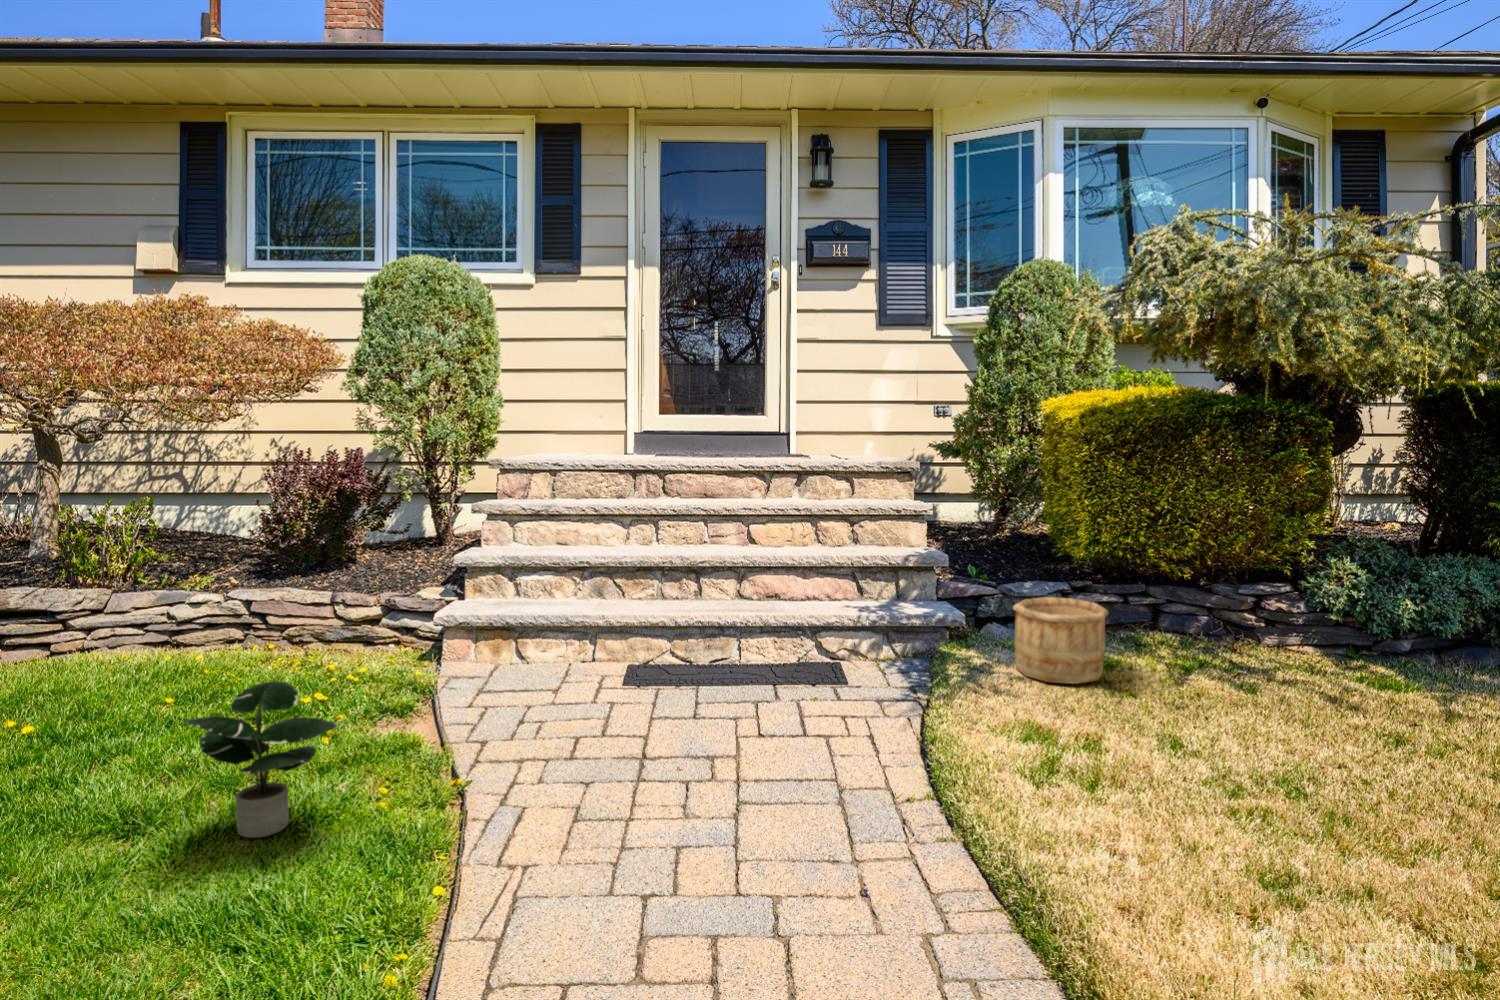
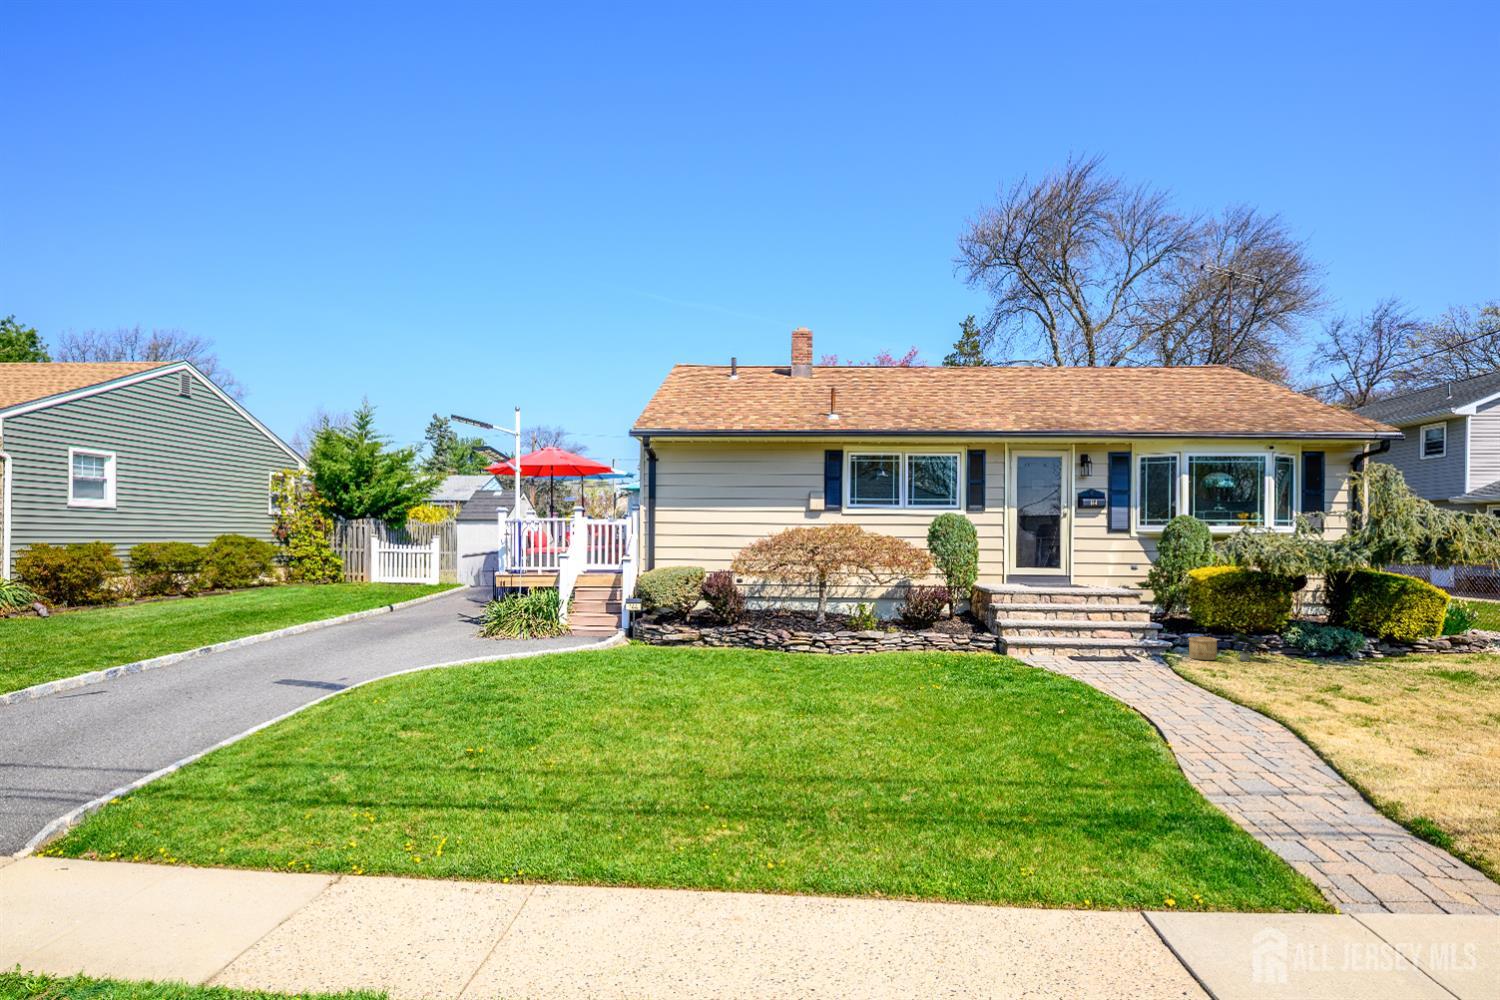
potted plant: present [186,681,337,838] -> present [1234,633,1259,661]

